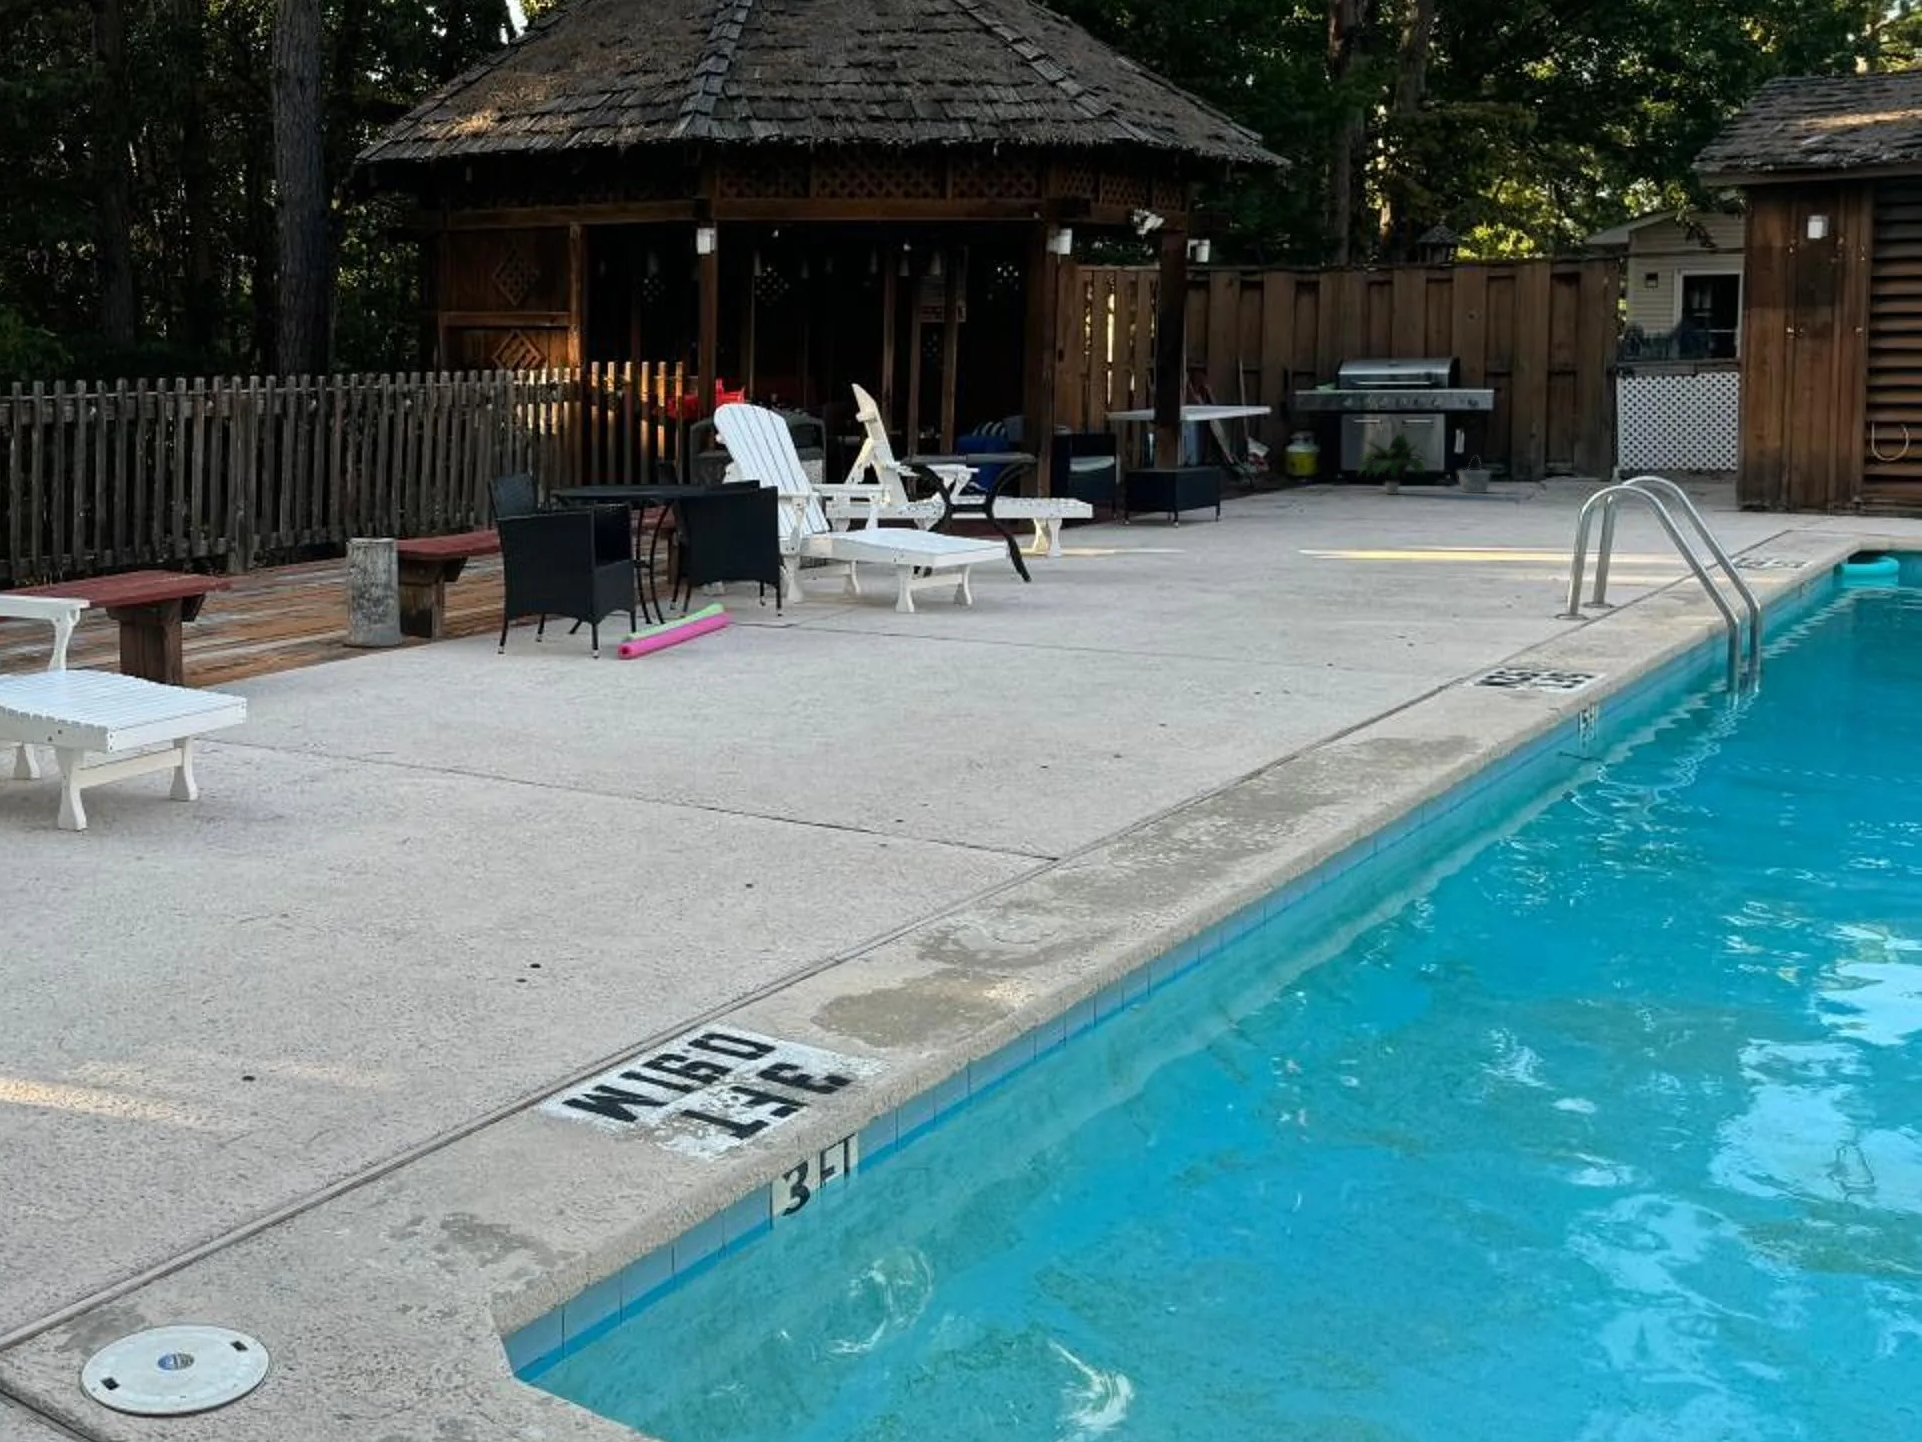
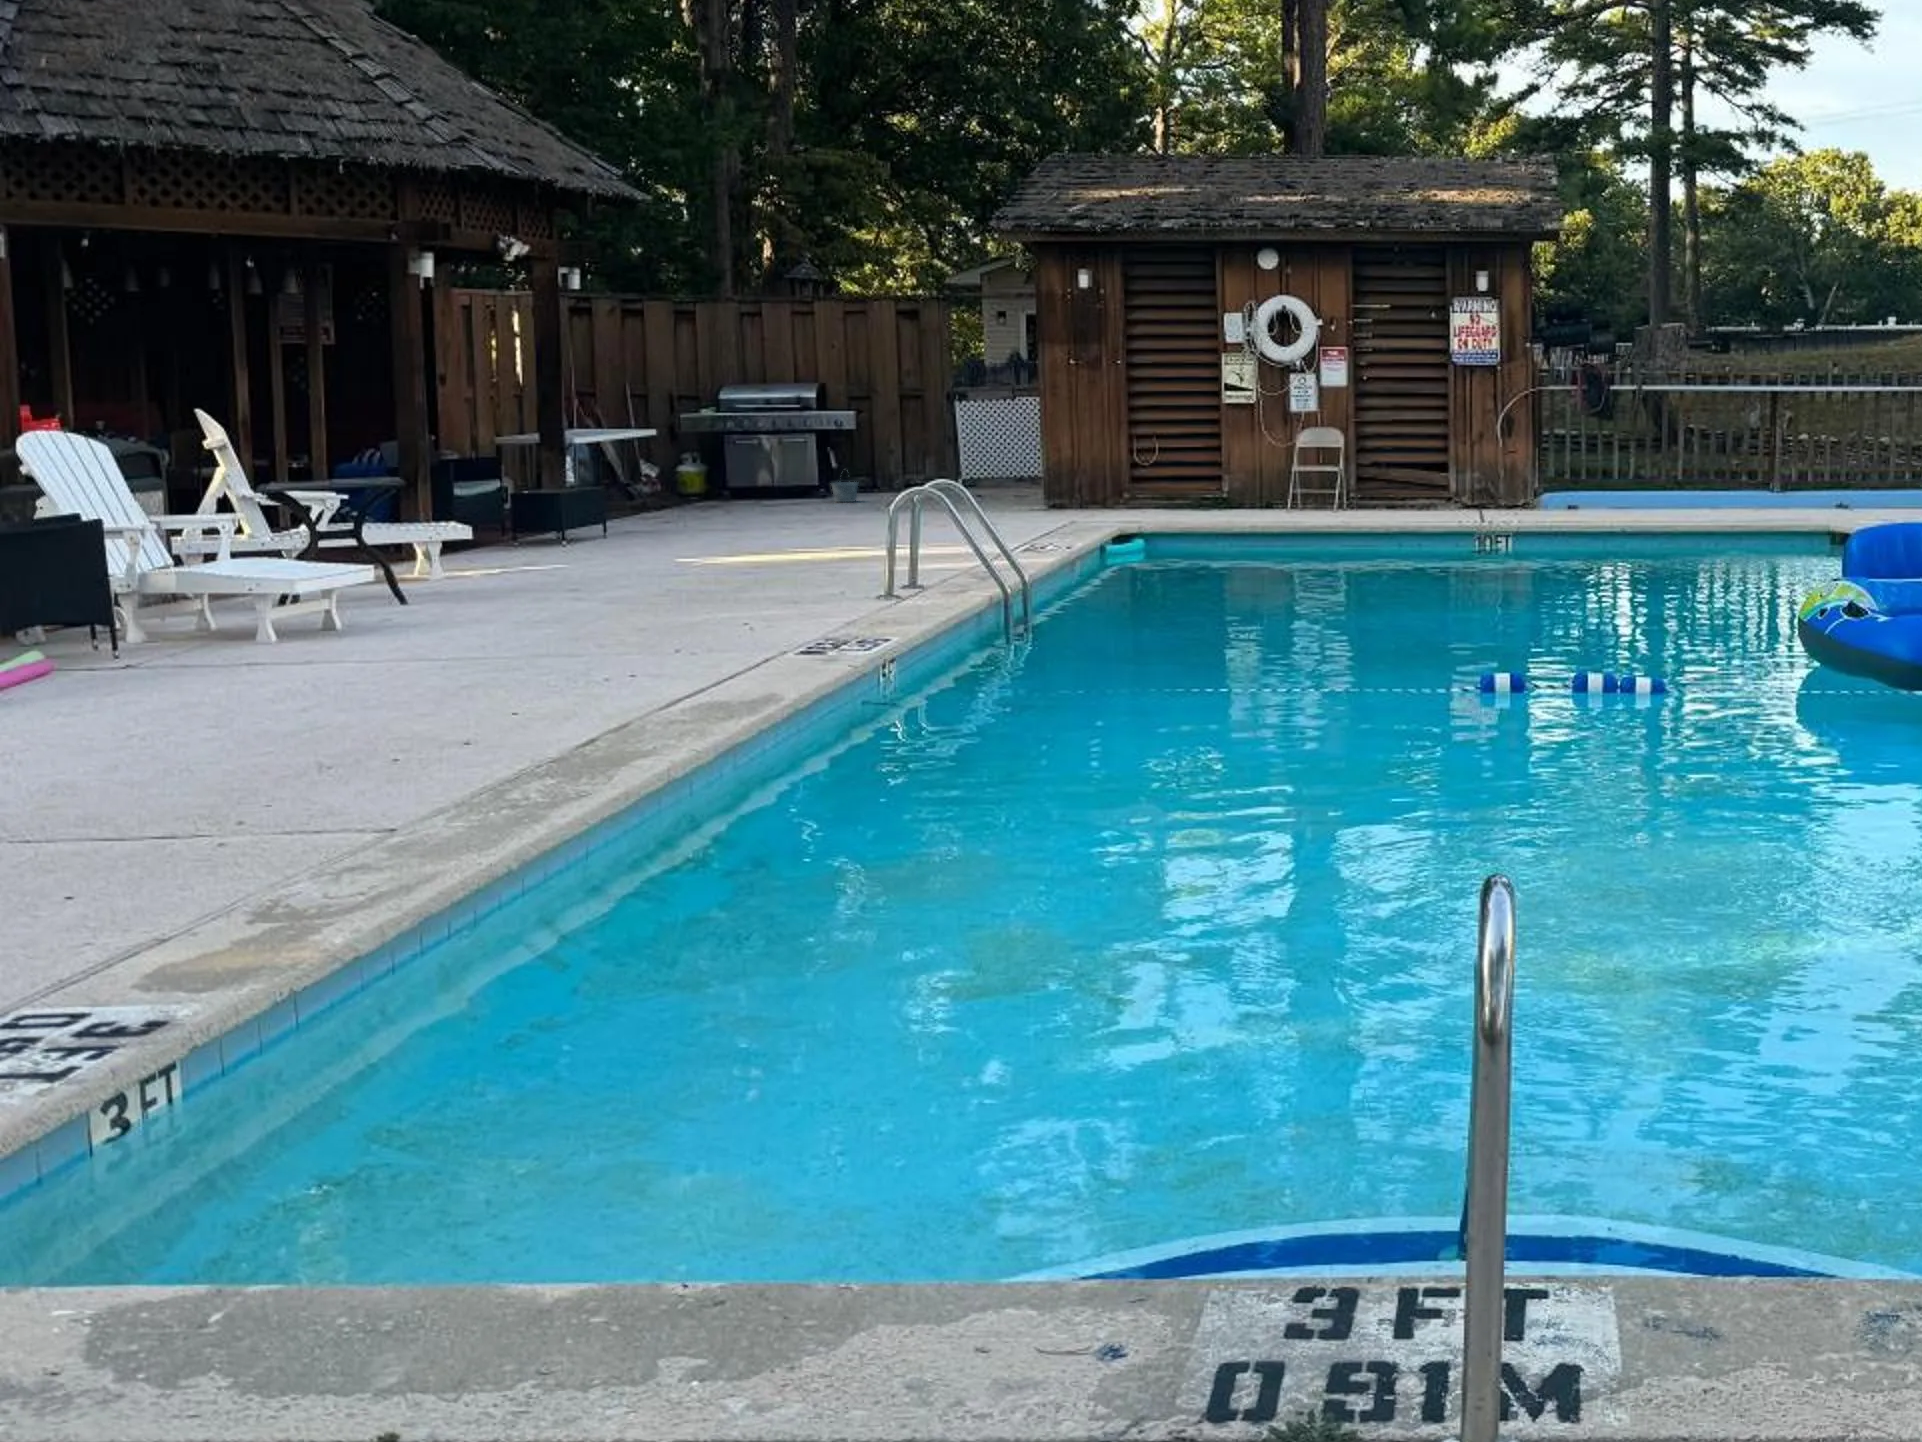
potted plant: present [1359,434,1425,494] -> none [739,449,816,506]

